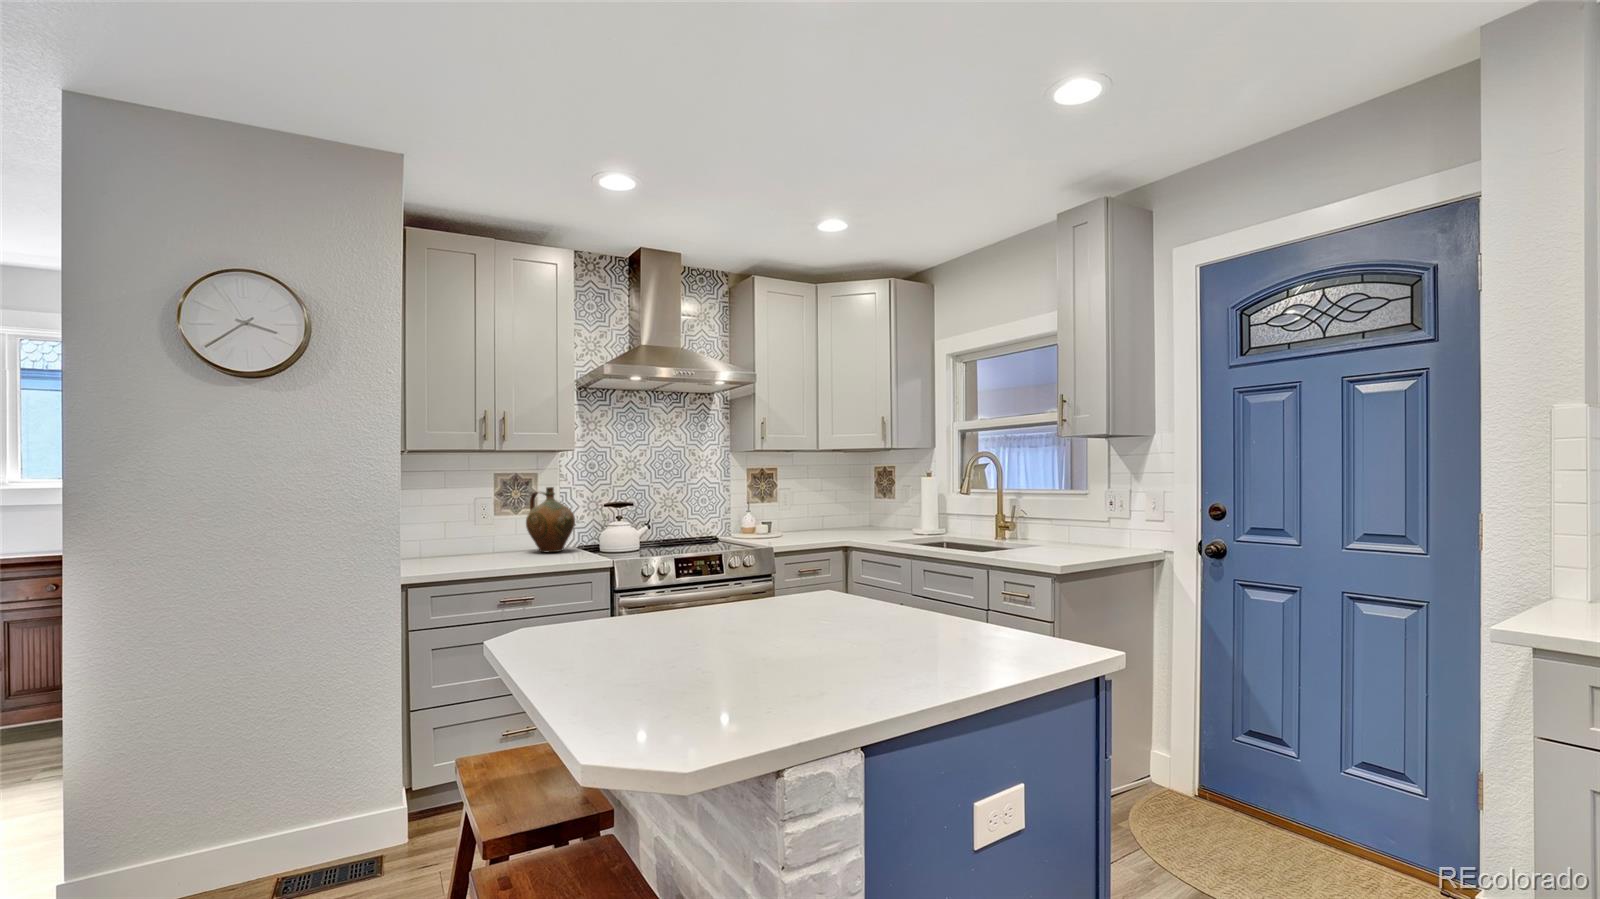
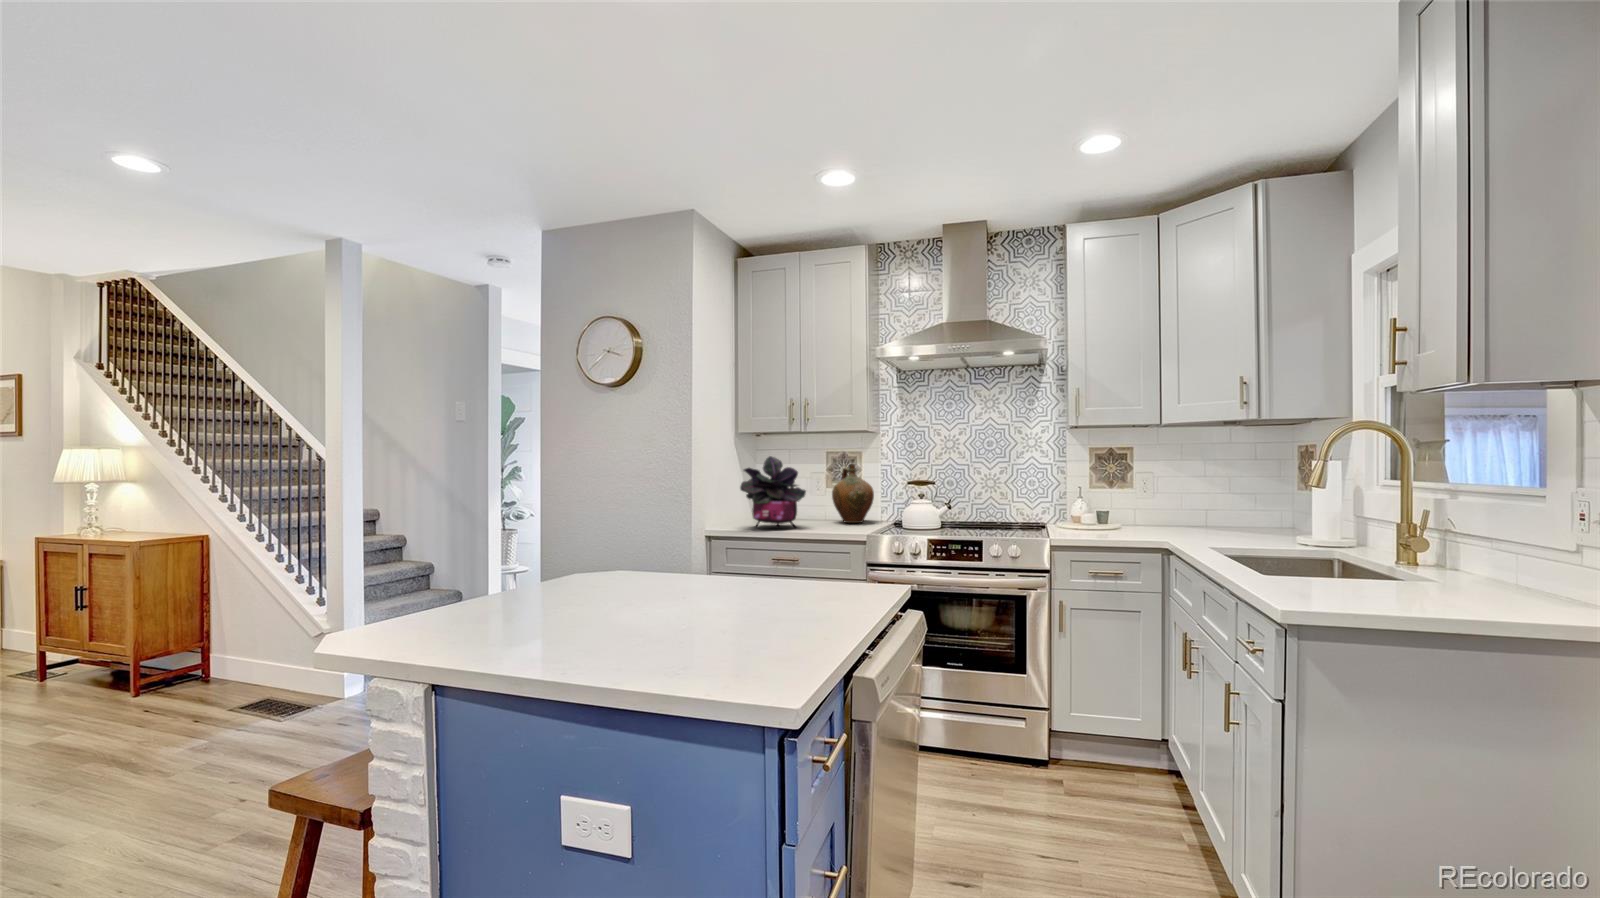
potted plant: none [441,479,525,565] -> present [740,456,806,528]

